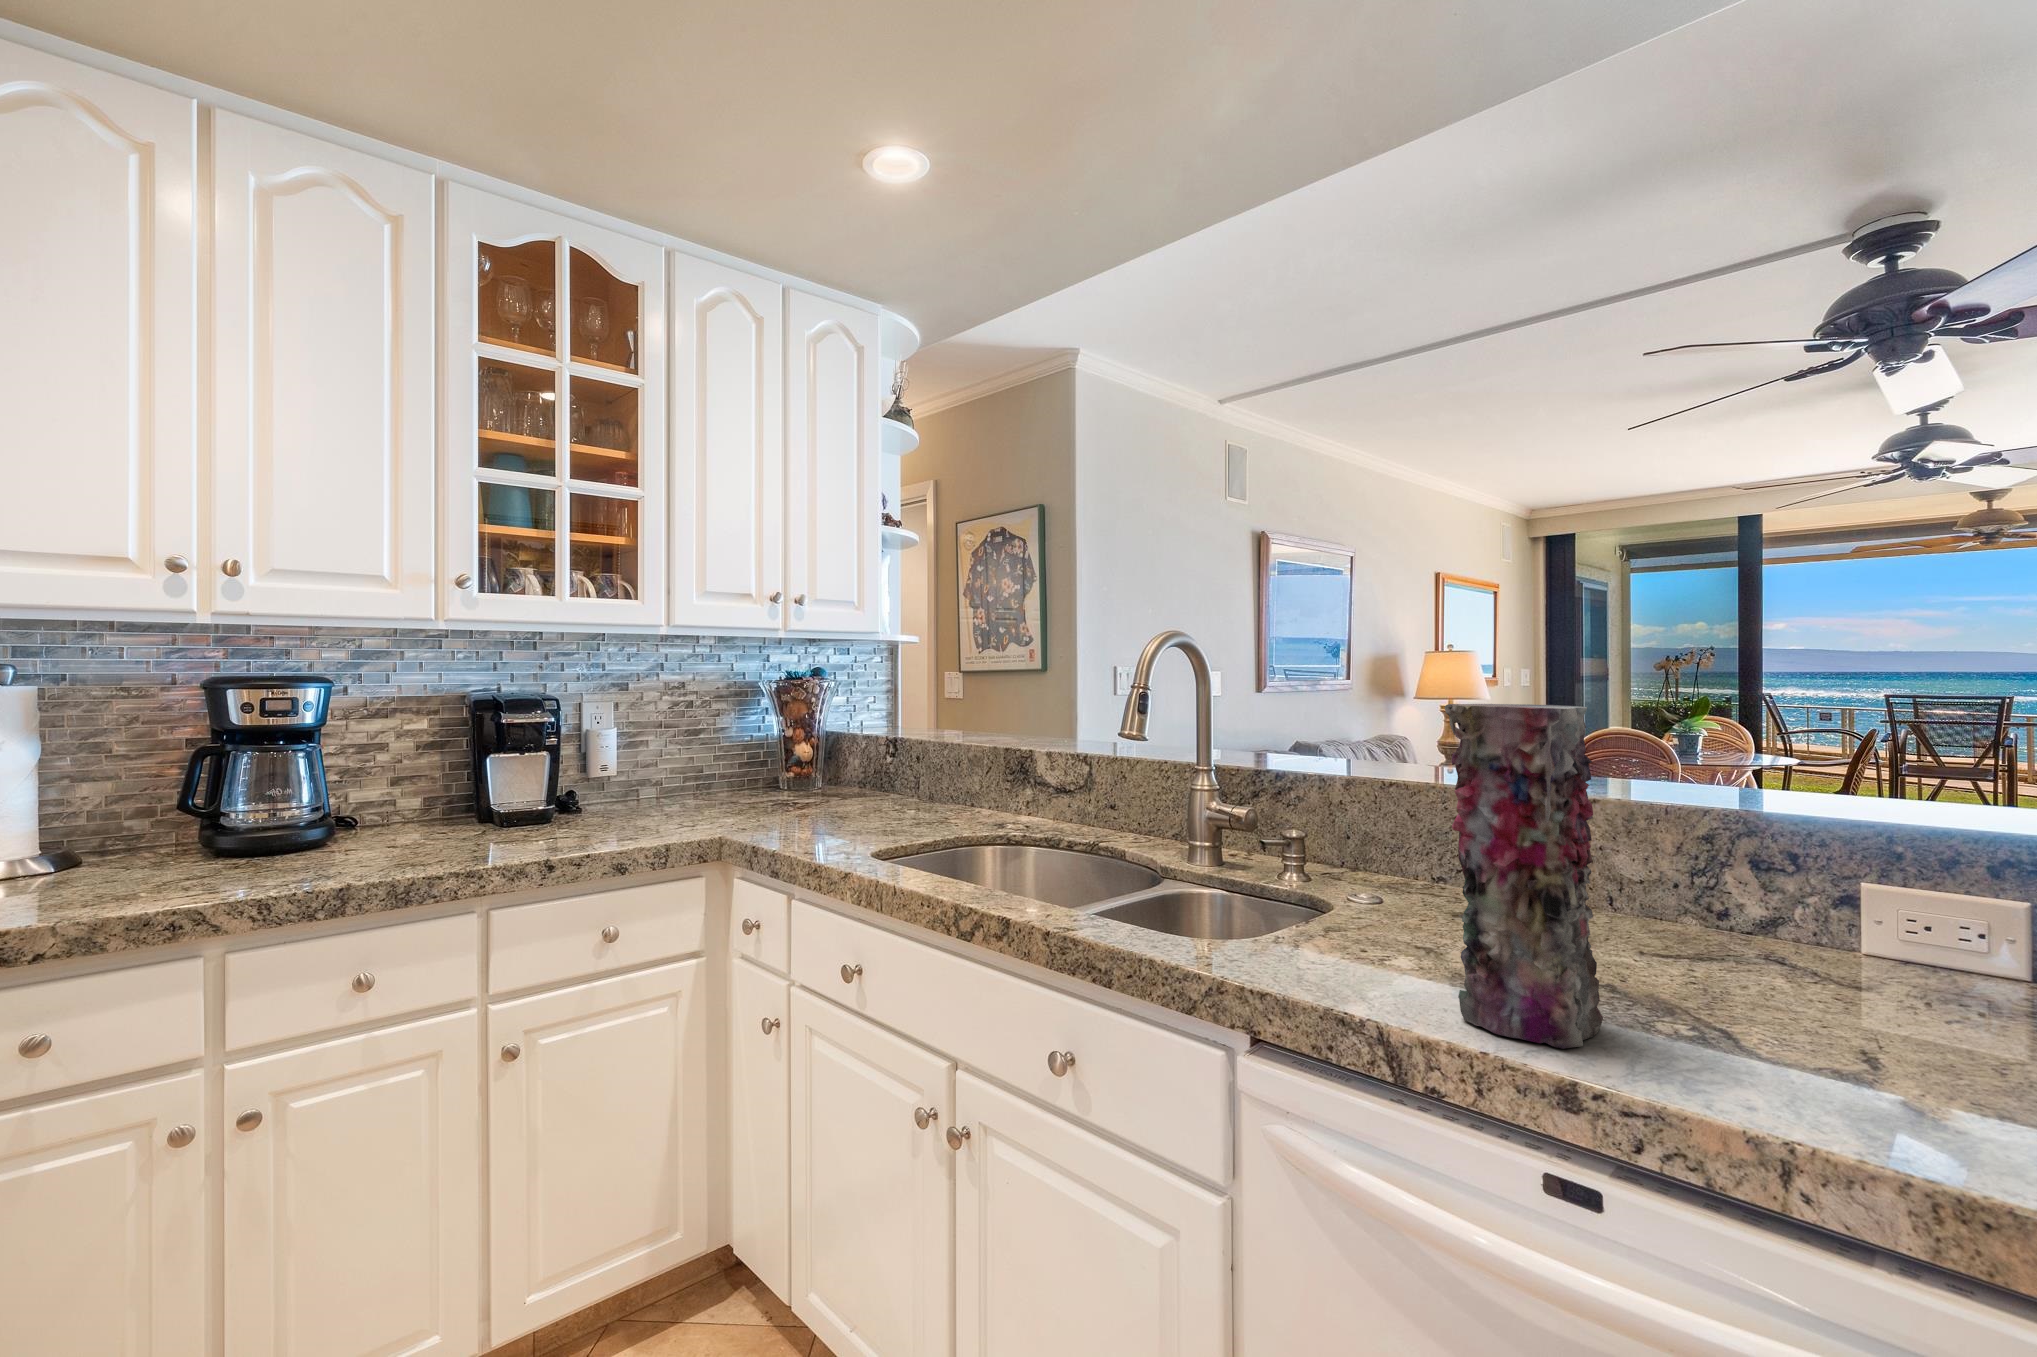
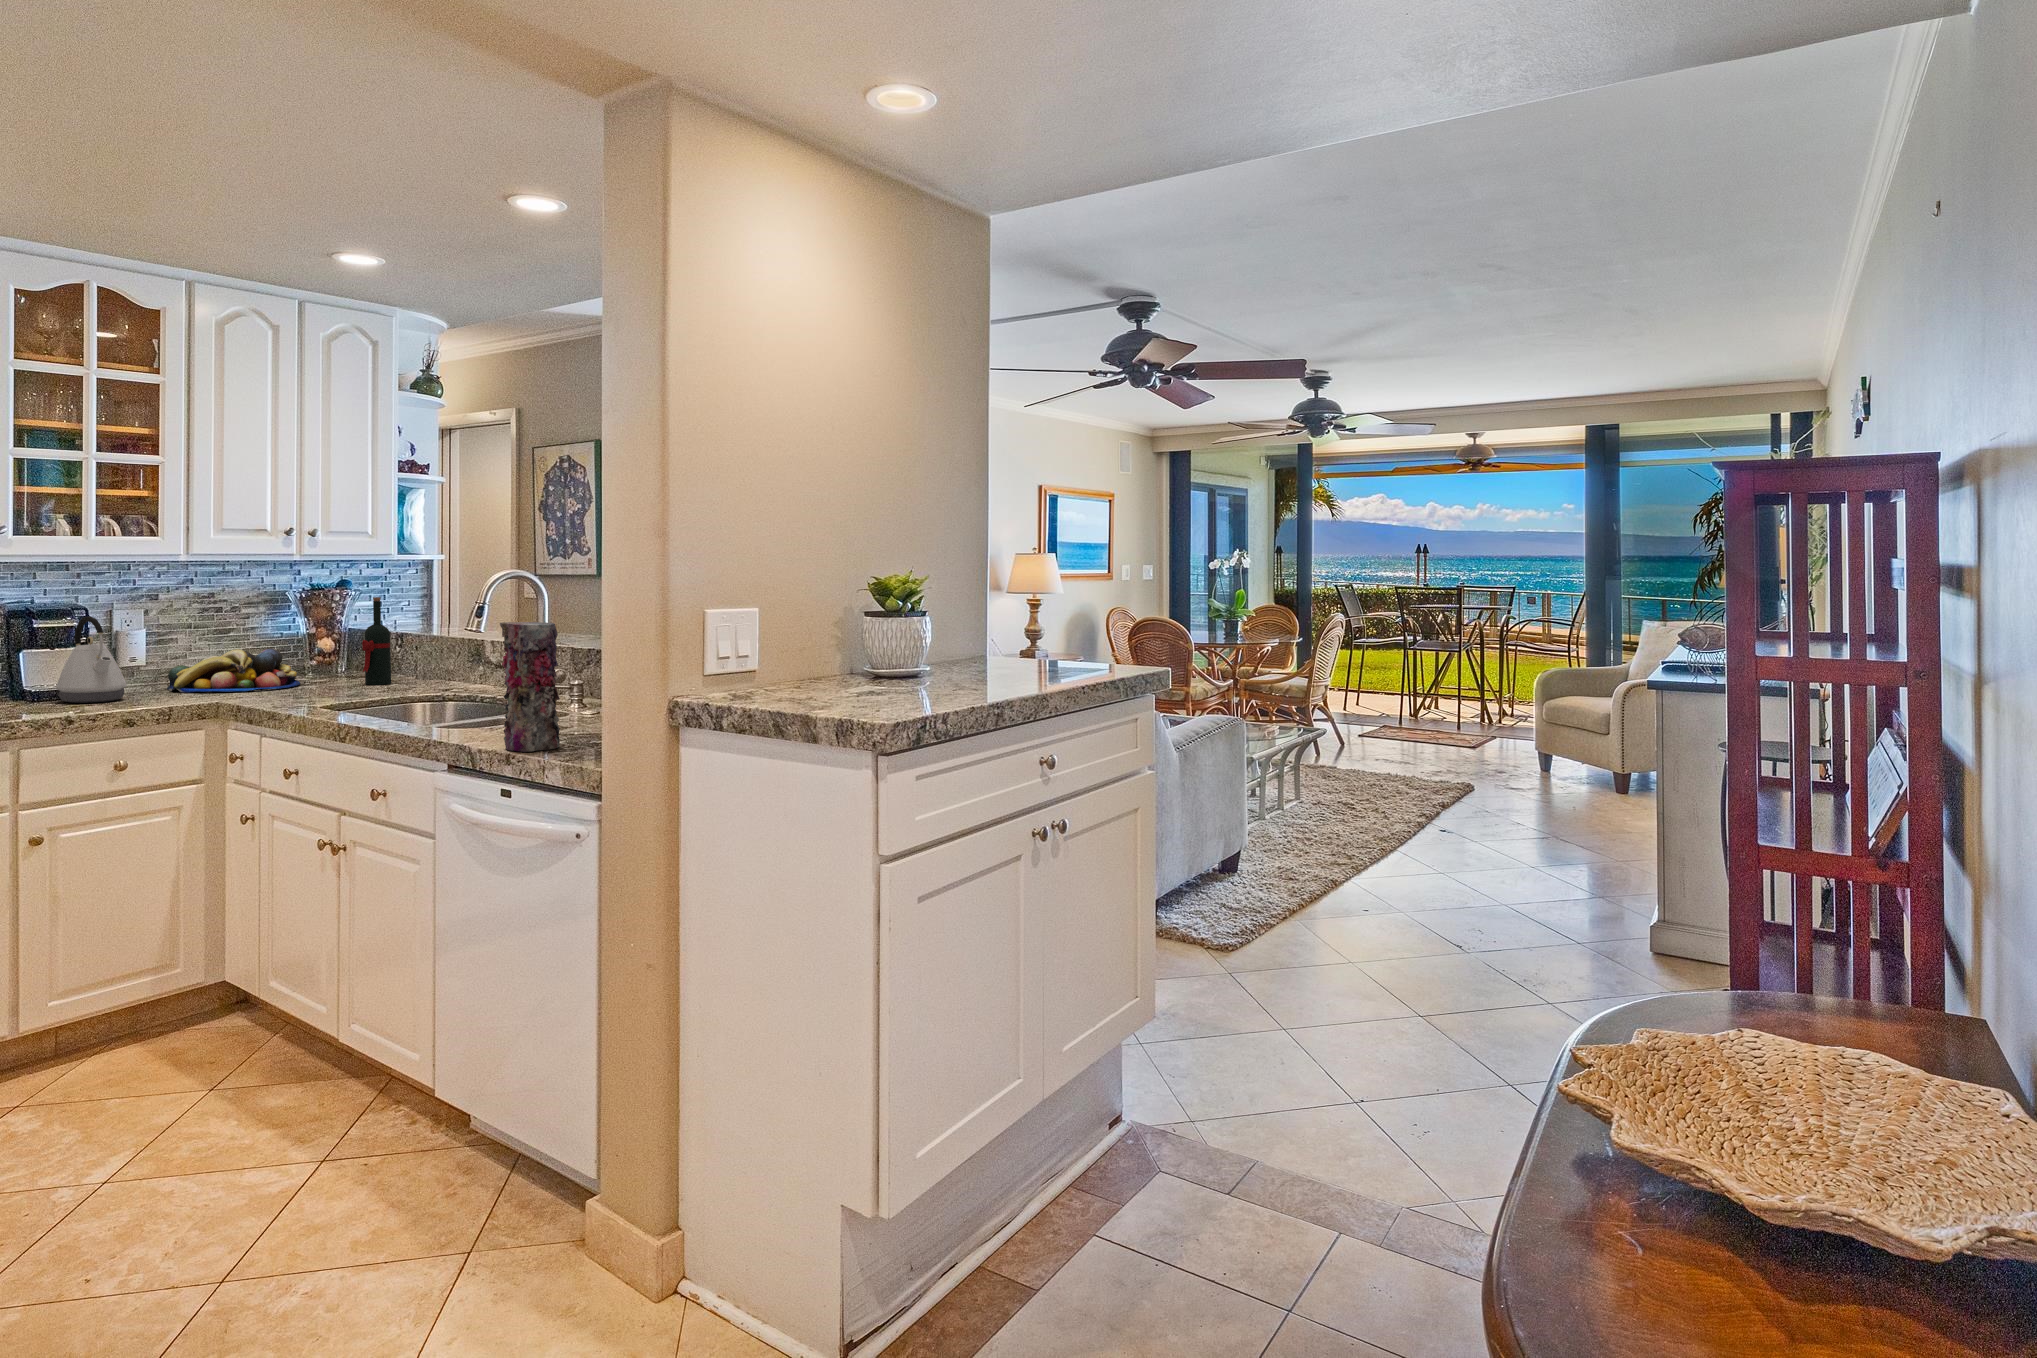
wine bottle: none [865,684,896,805] -> present [362,597,391,685]
kettle: none [511,712,596,839] -> present [56,616,127,703]
fruit bowl: none [633,756,788,818] -> present [167,649,300,692]

